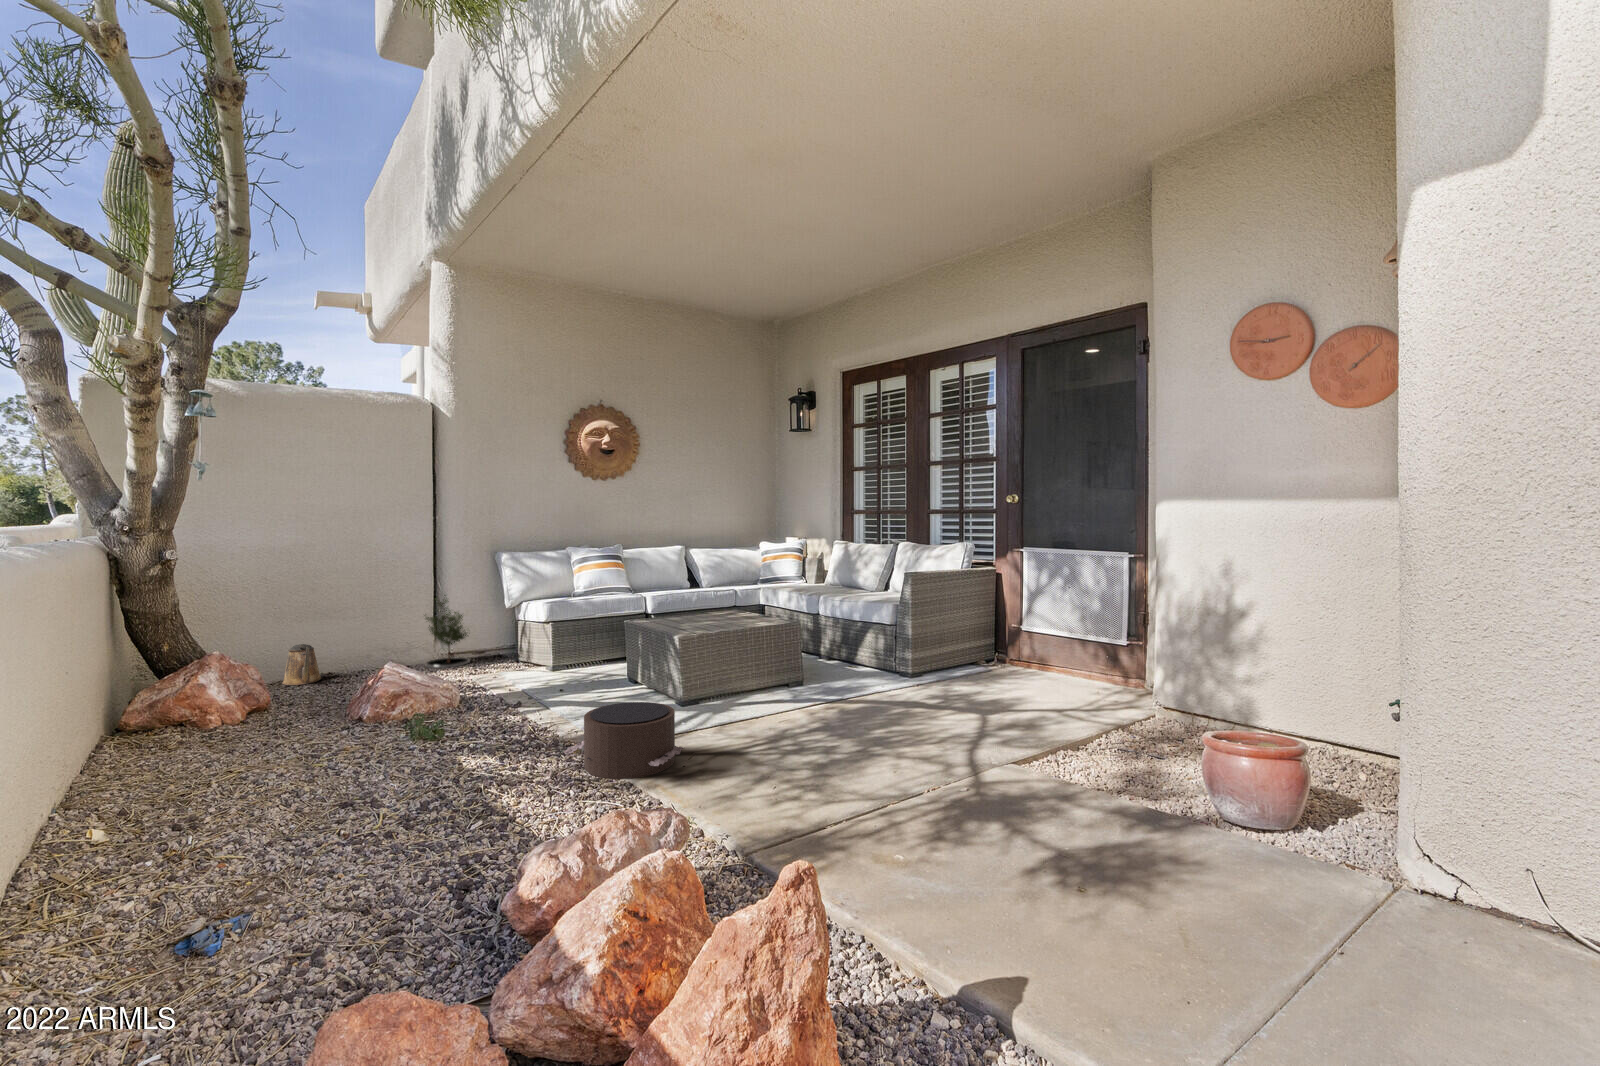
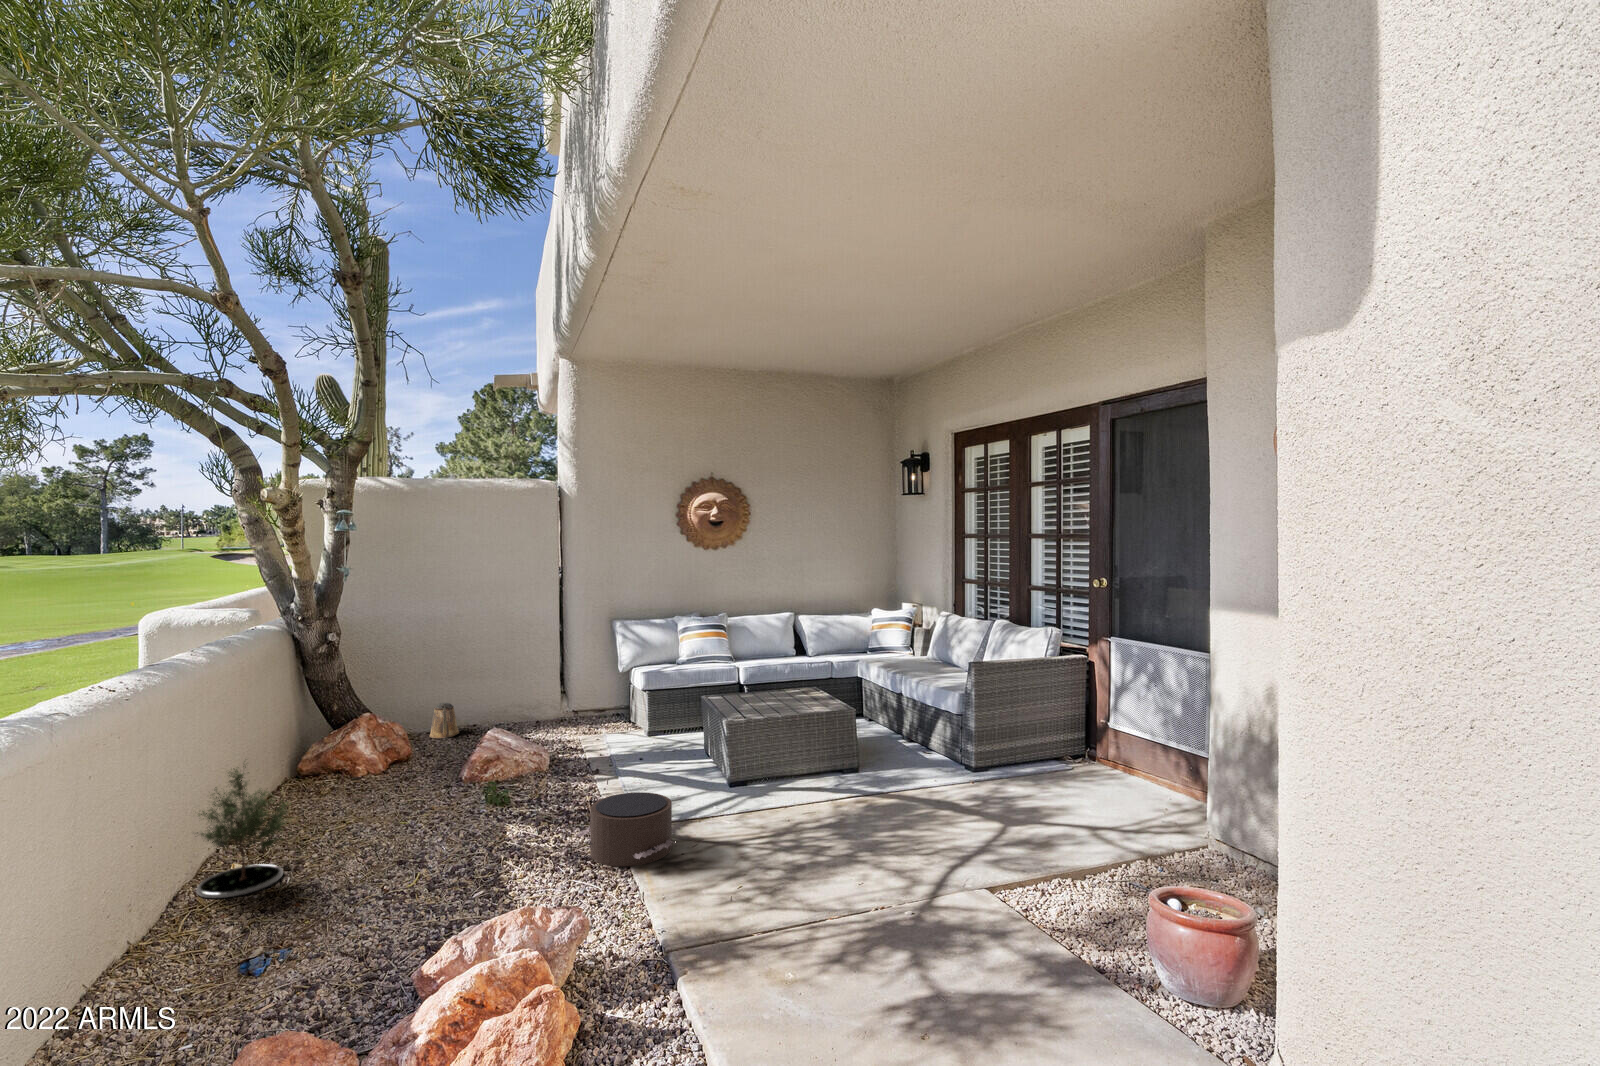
potted tree: present [425,595,470,668] -> present [197,761,291,898]

